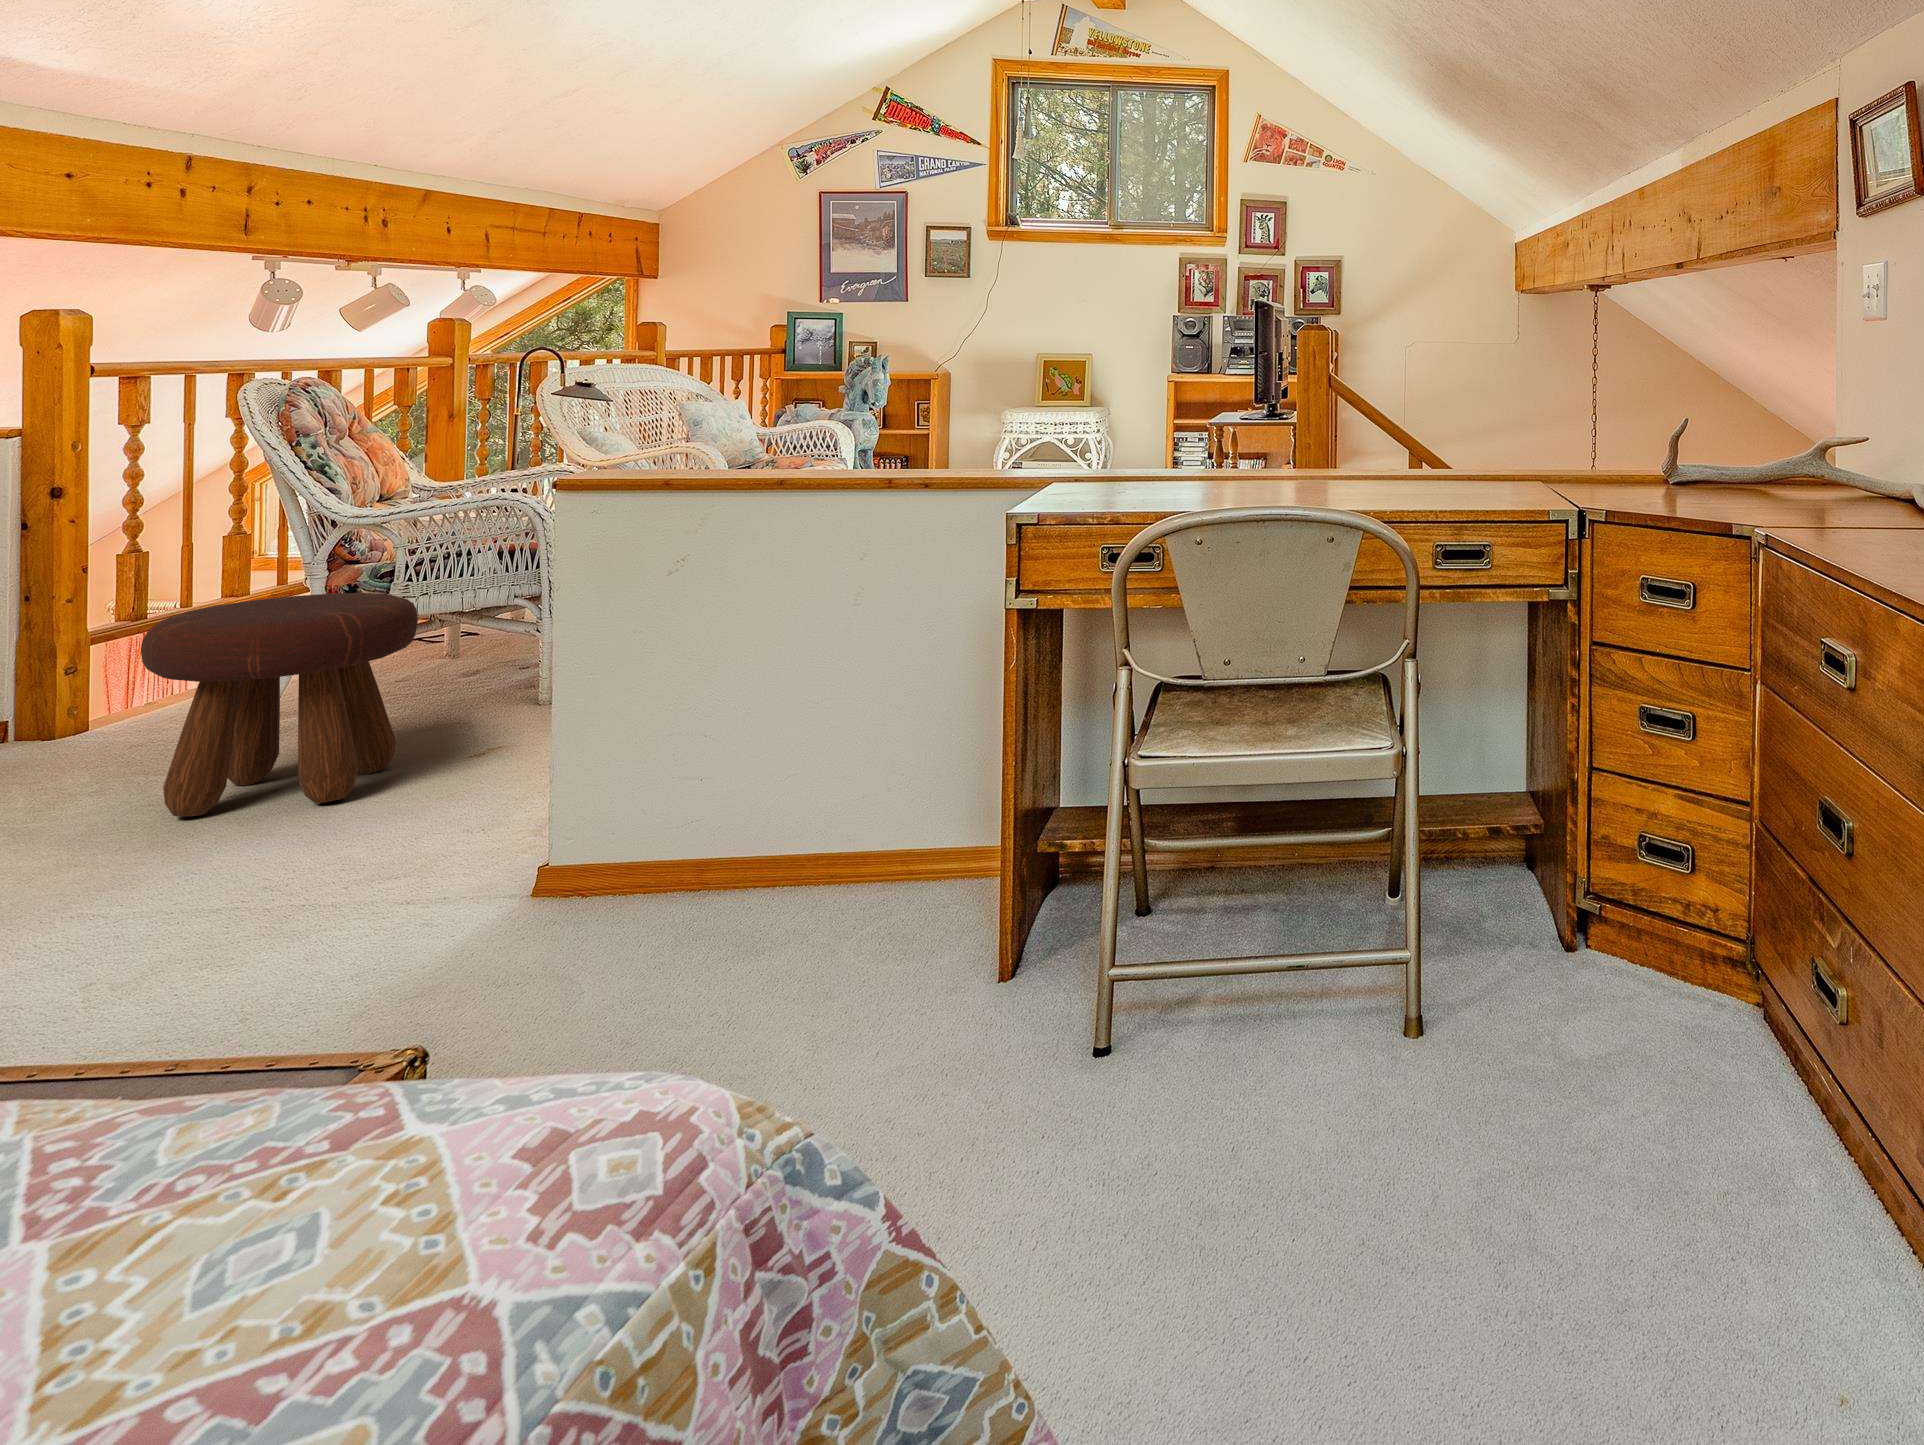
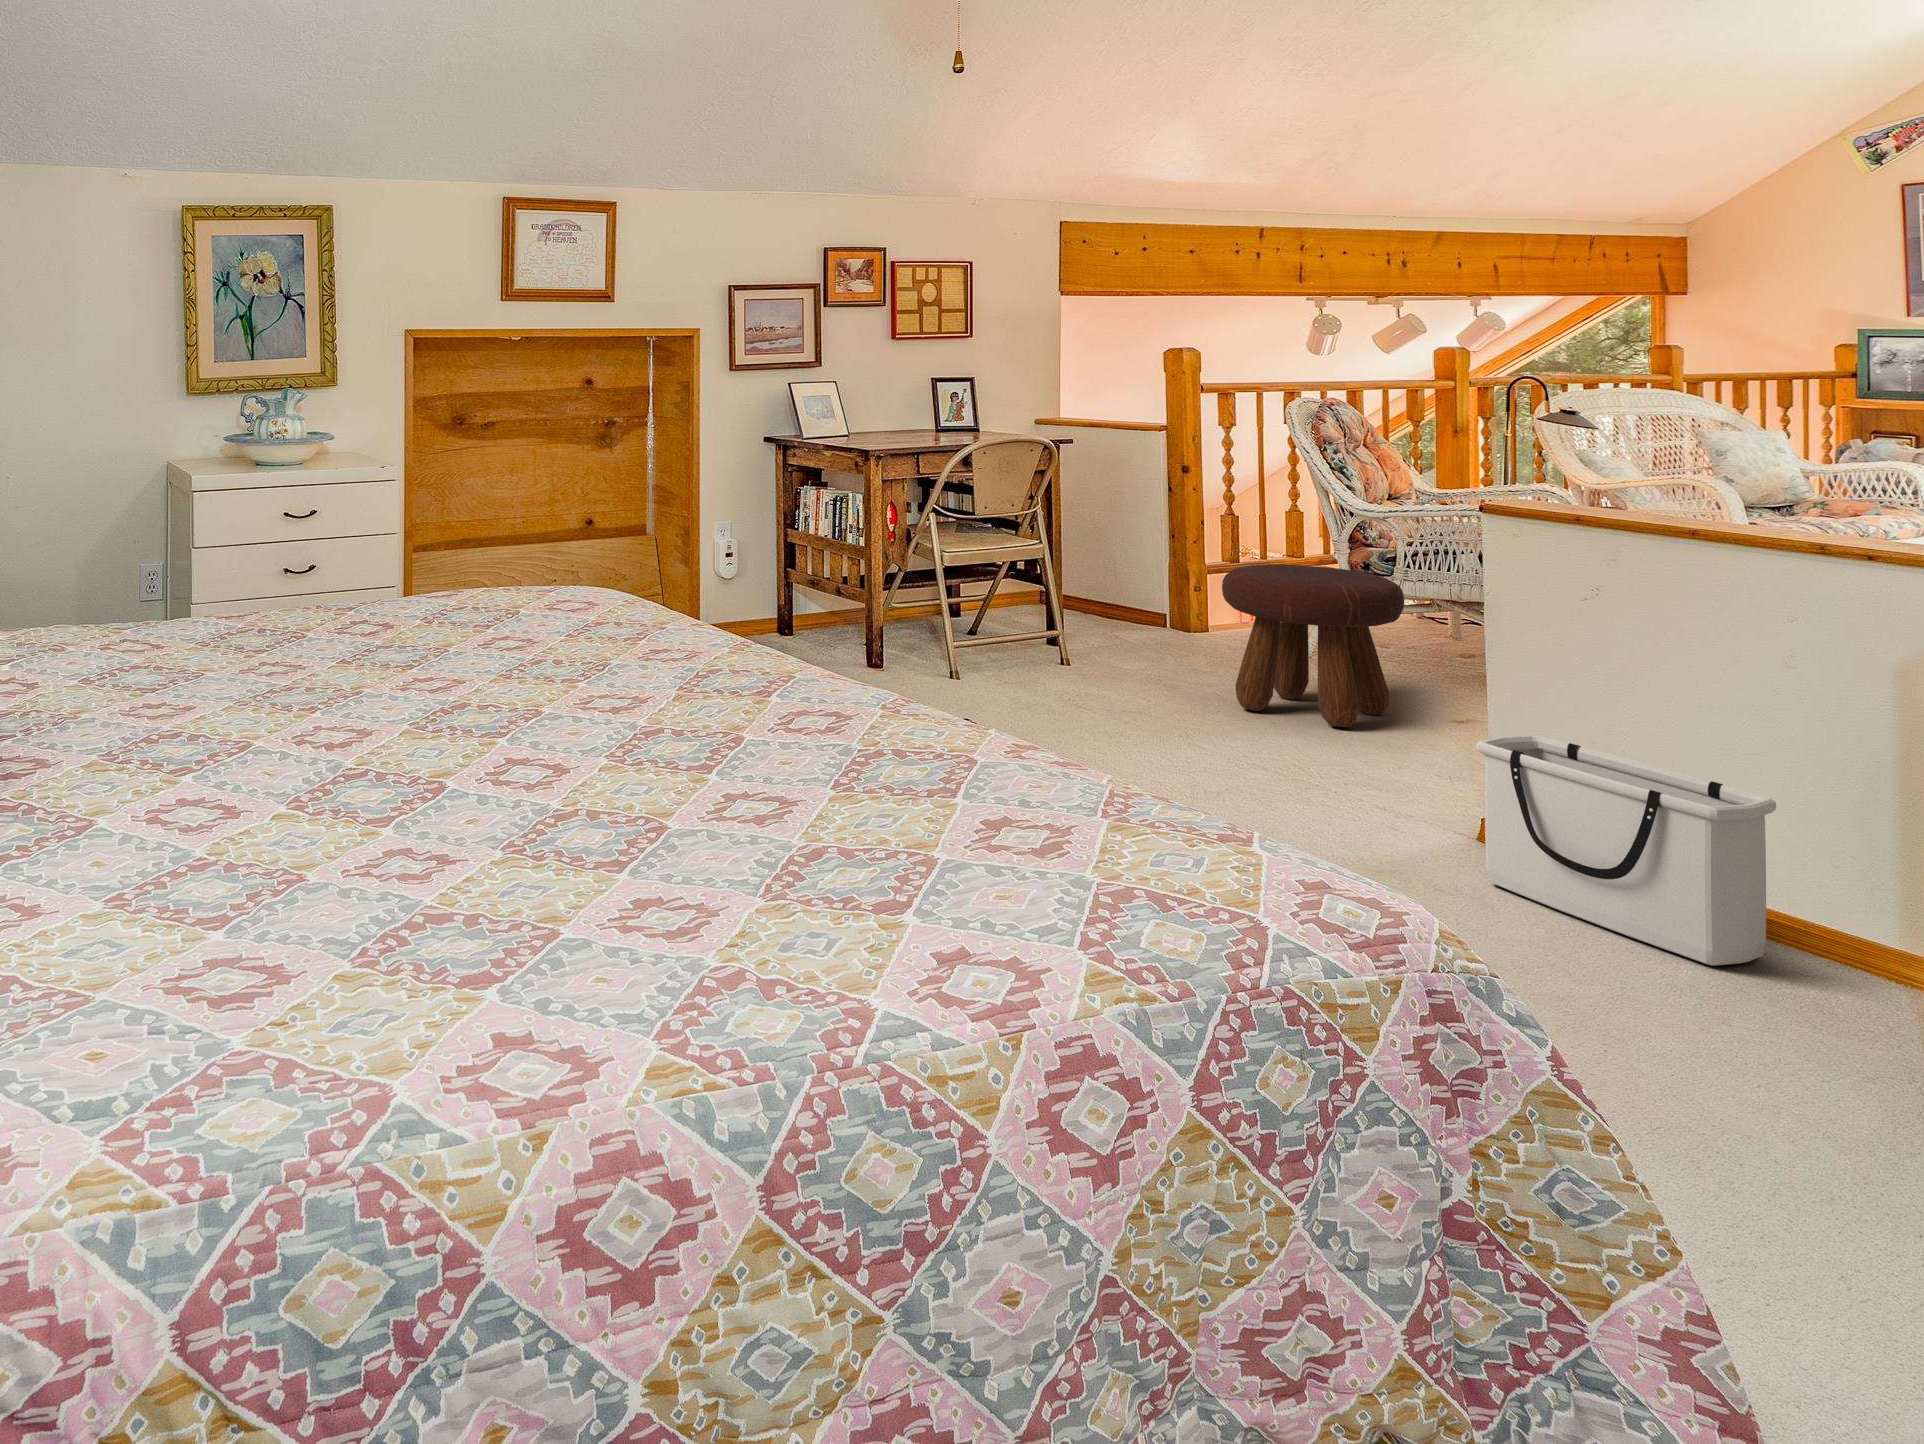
storage bin: none [548,741,852,940] -> present [1476,735,1776,966]

